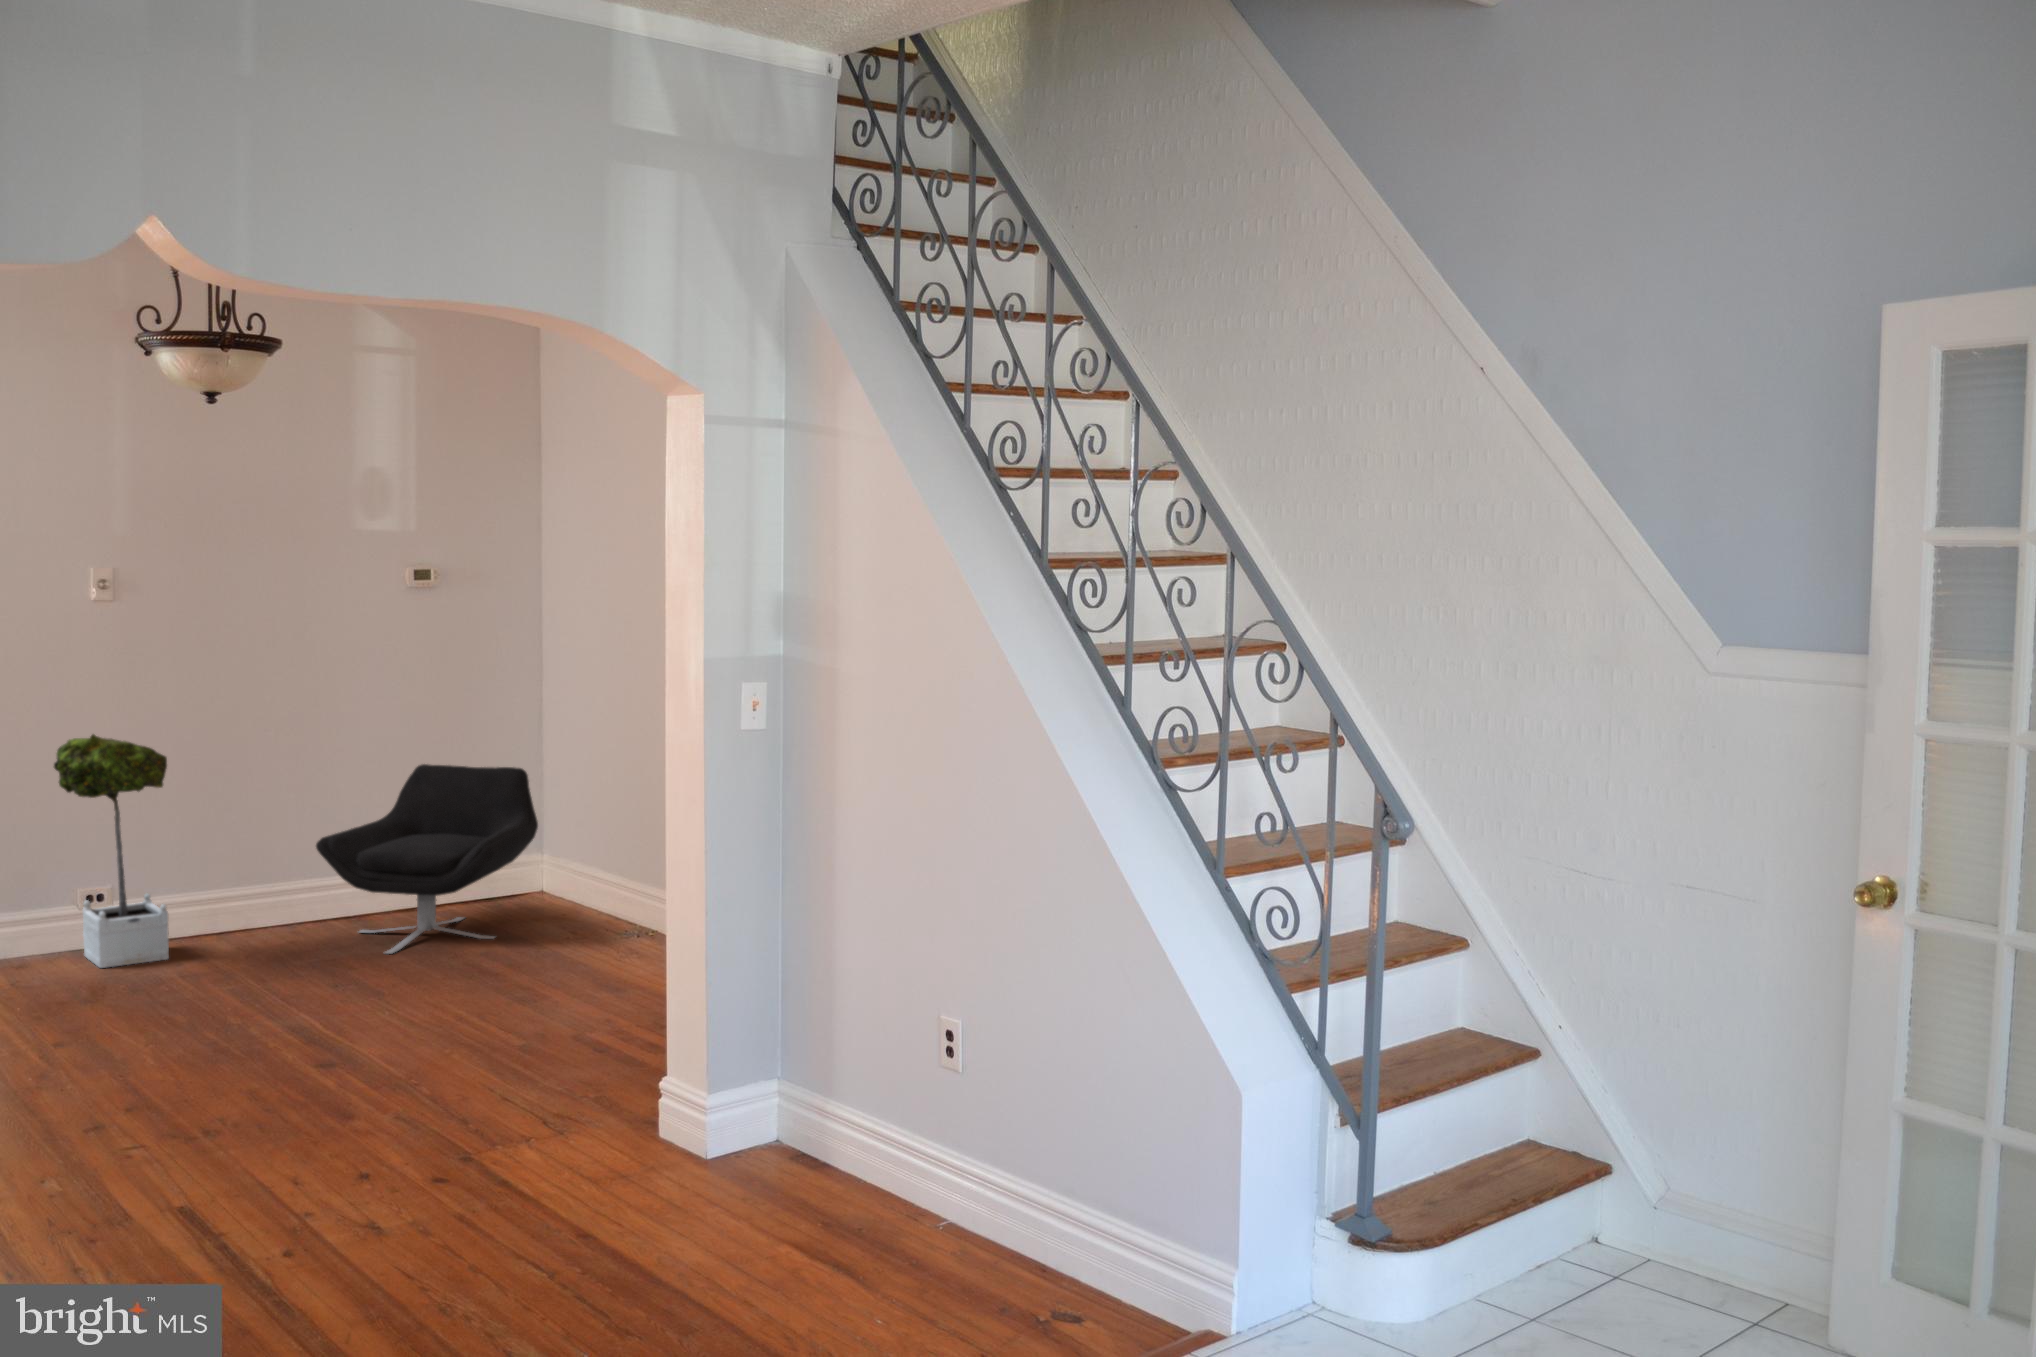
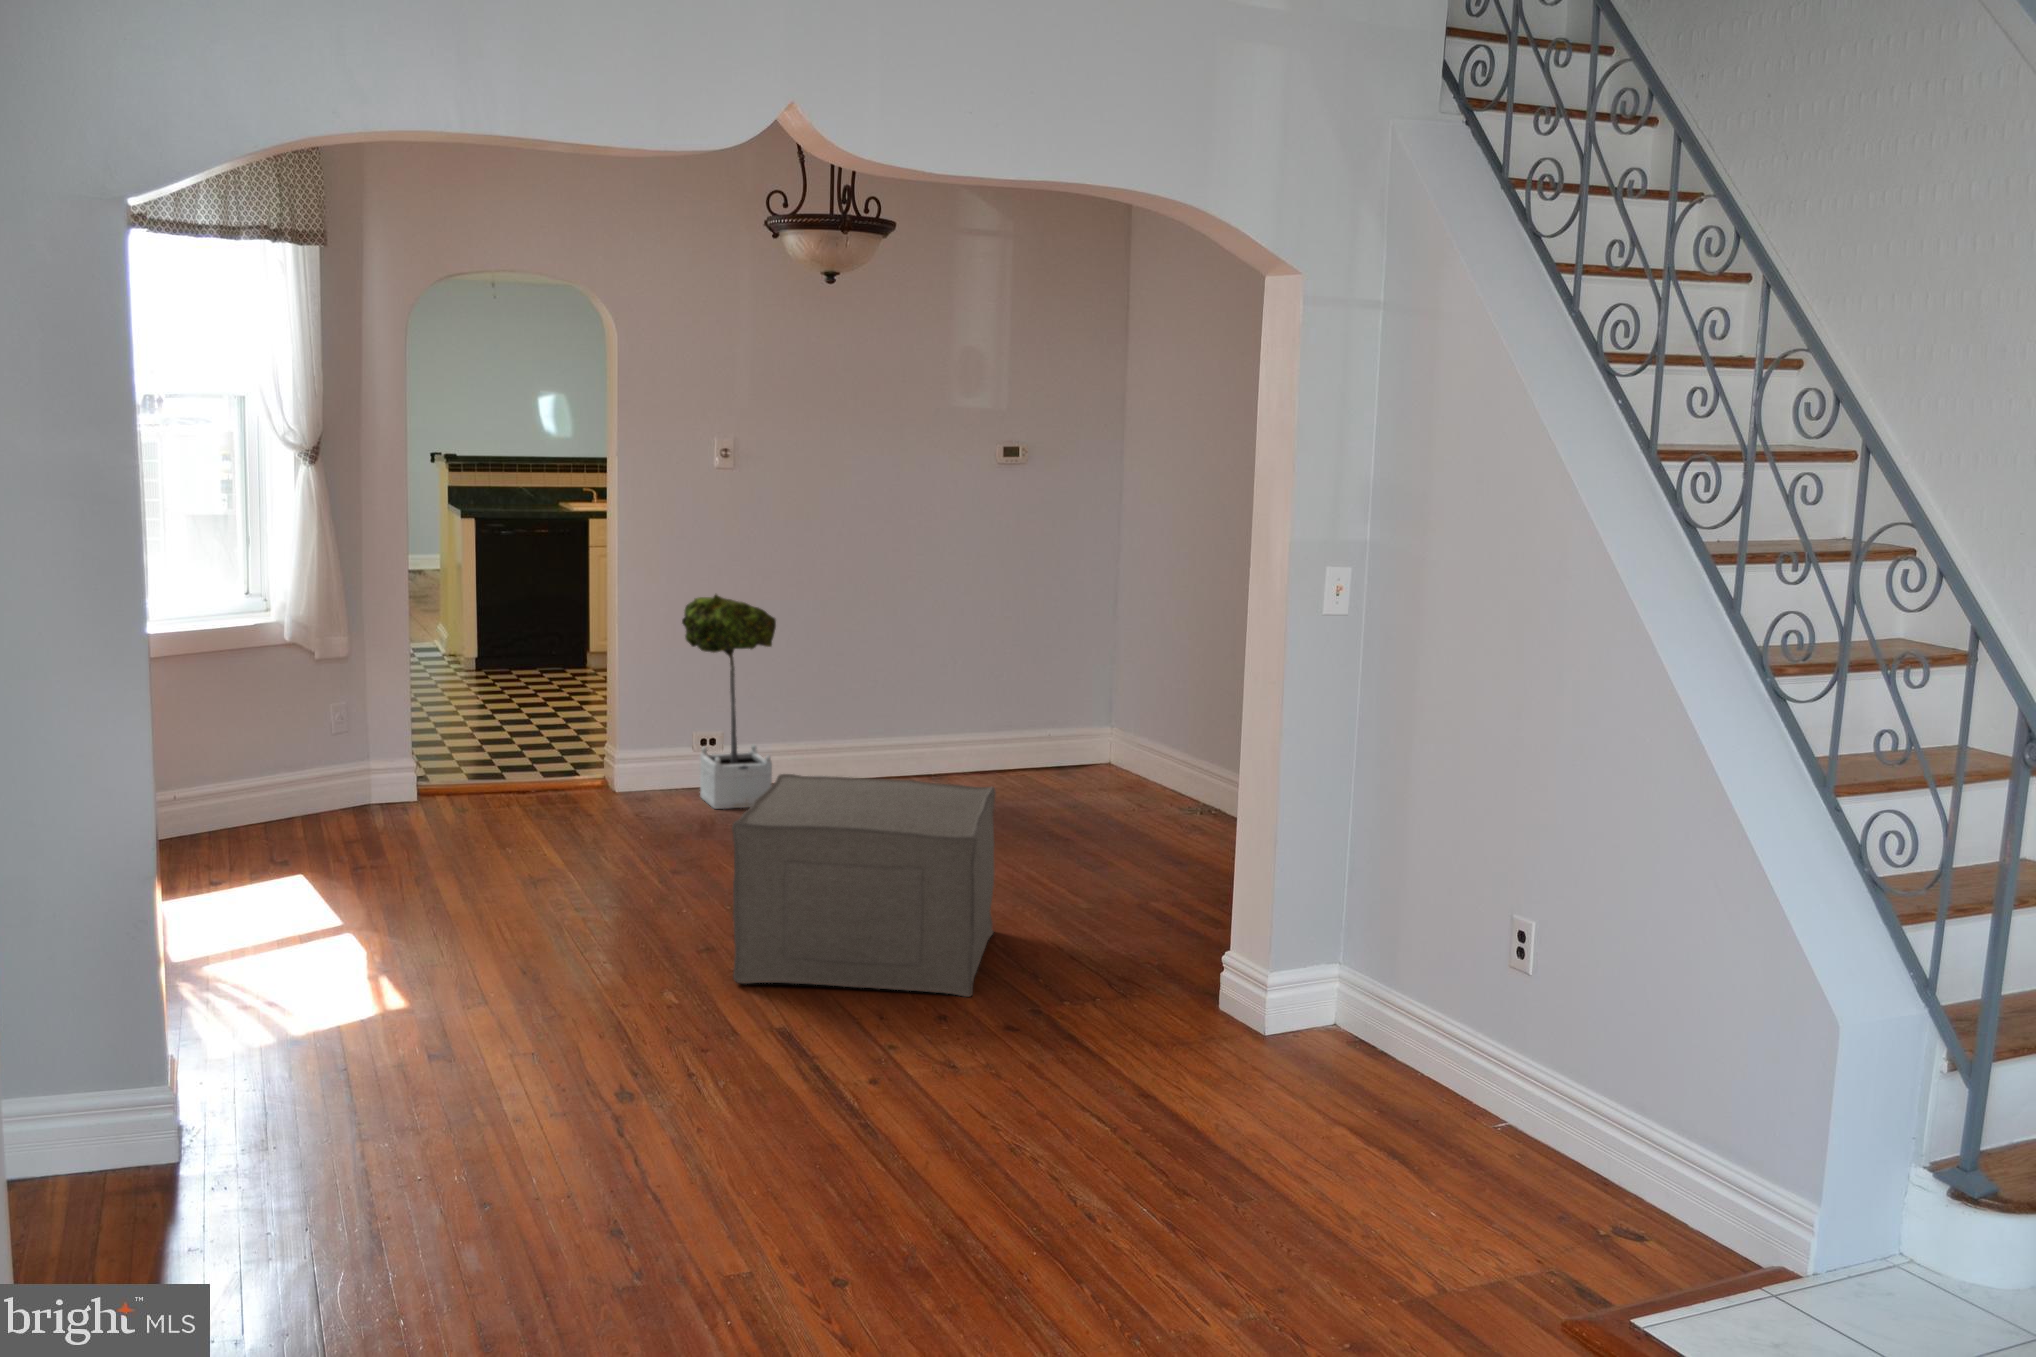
lounge chair: present [316,764,538,954] -> none [901,639,1105,819]
ottoman: none [95,924,417,1173] -> present [732,774,996,997]

